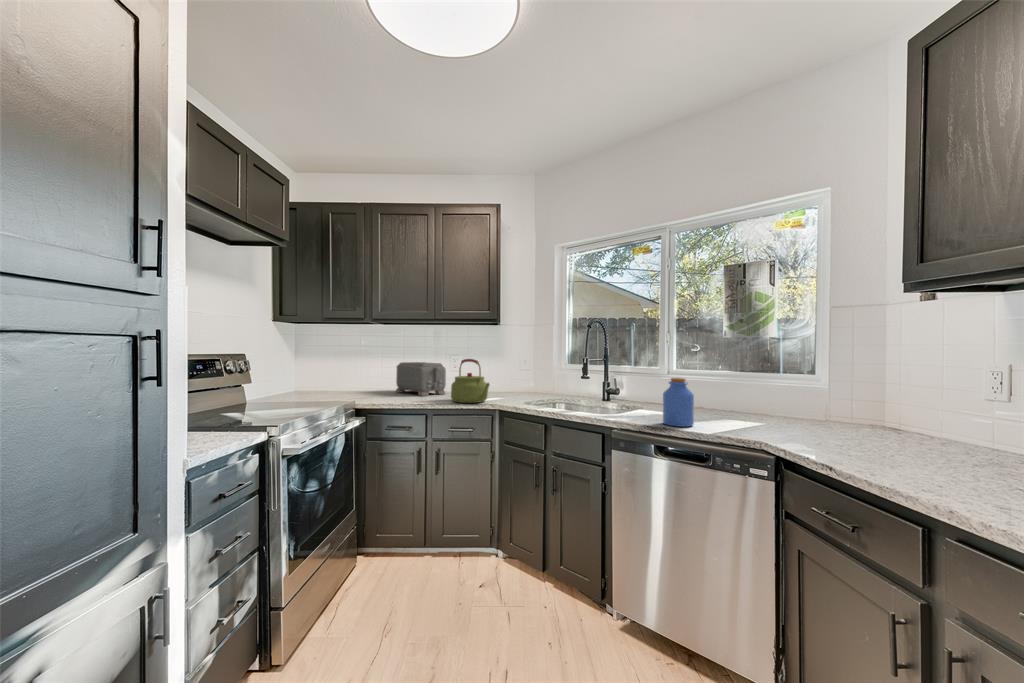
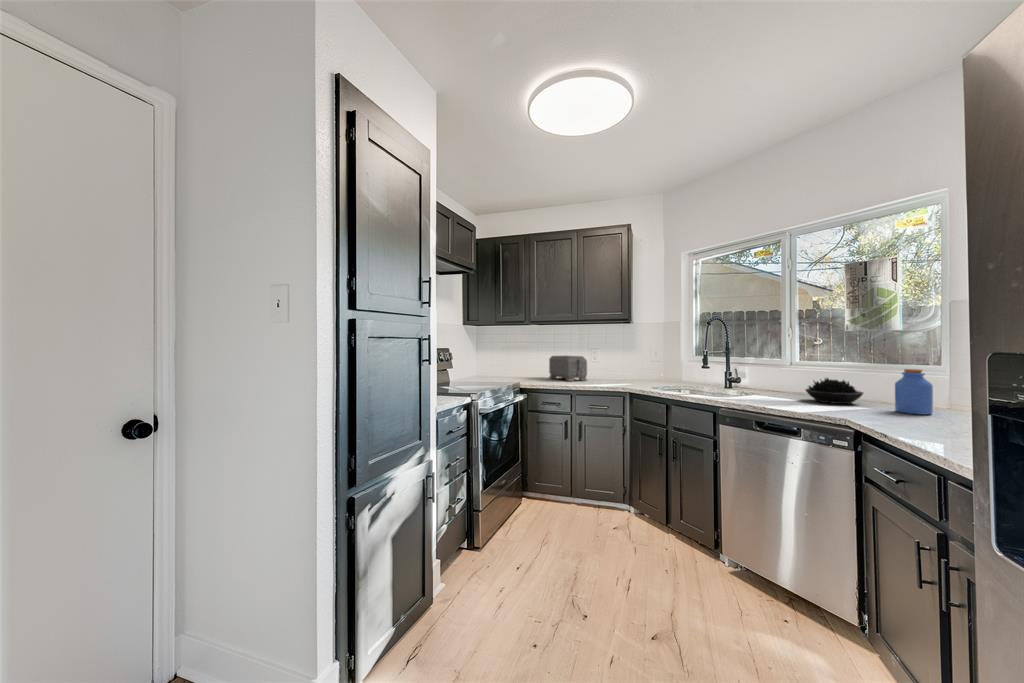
kettle: present [451,359,489,403] -> none [590,352,620,387]
jar: present [663,378,694,427] -> present [895,369,933,415]
succulent plant: none [694,389,750,418] -> present [806,378,863,404]

